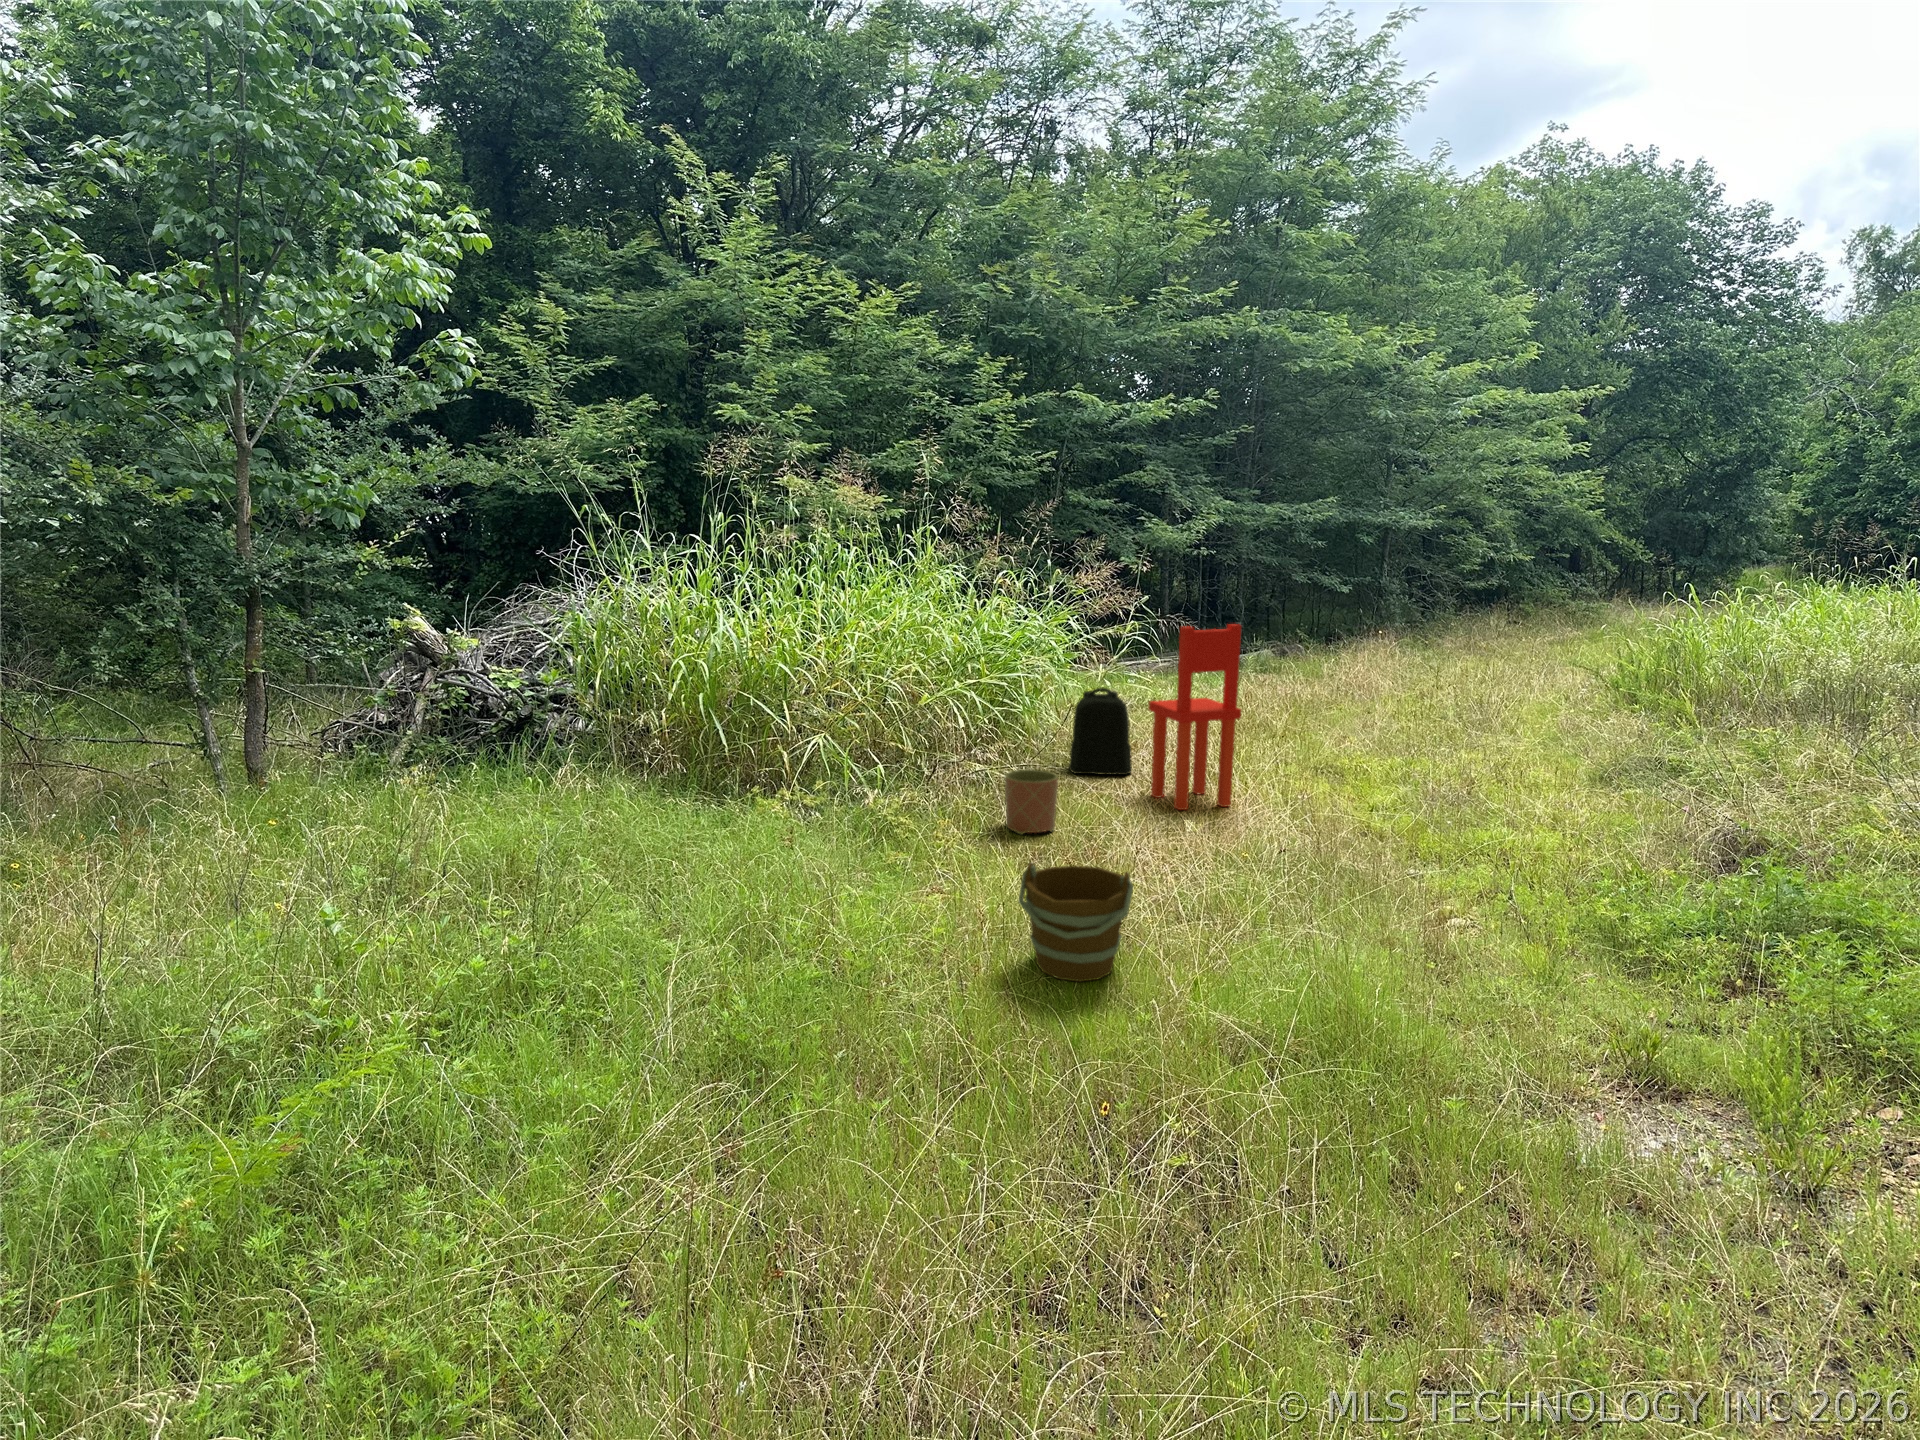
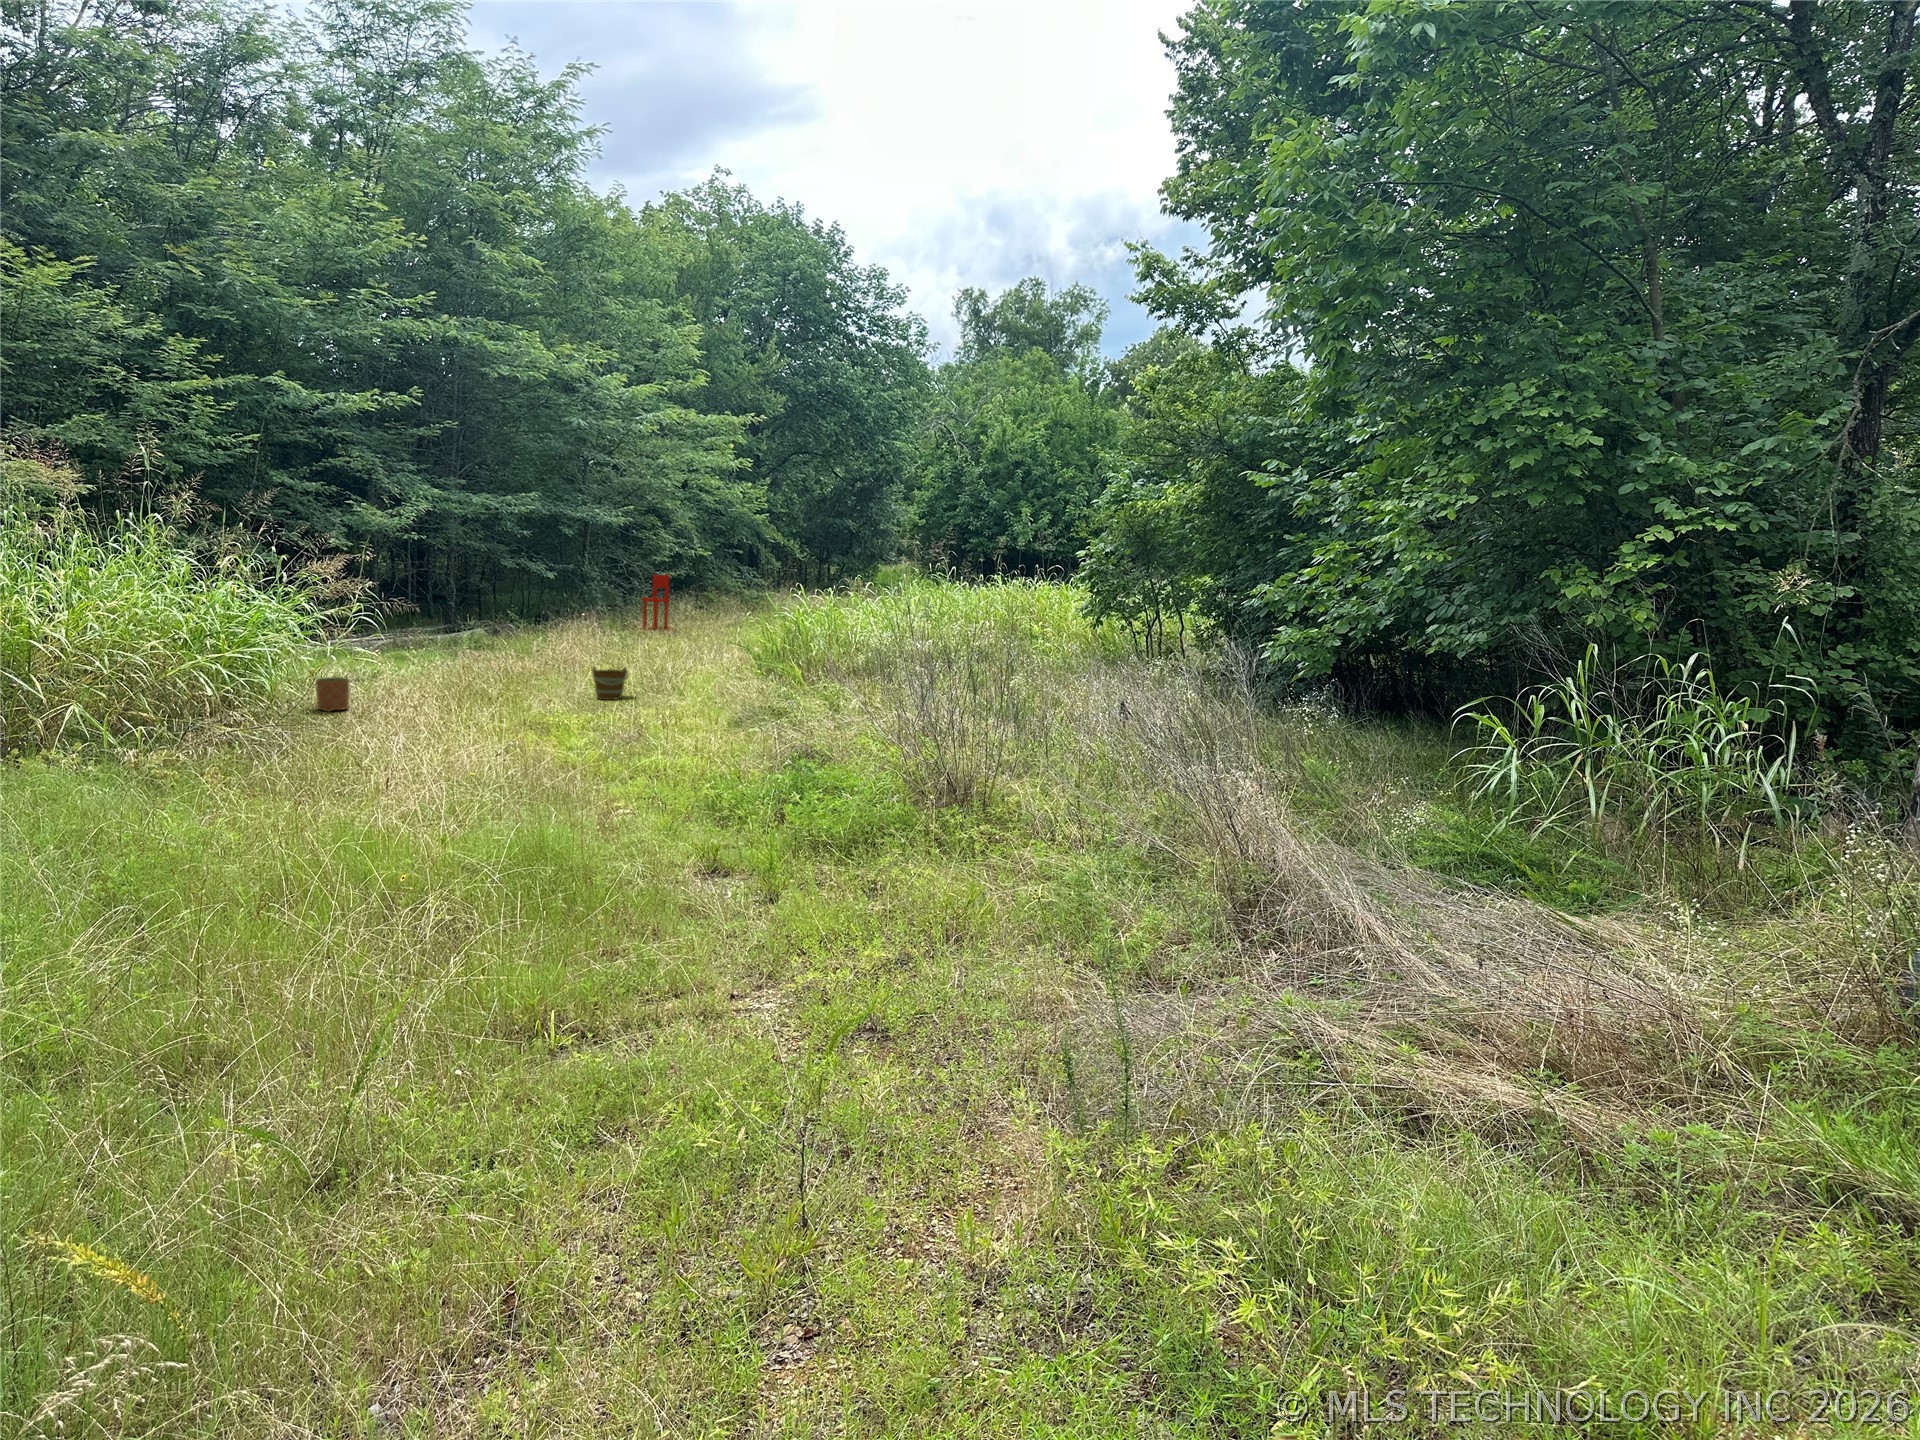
chair: present [1148,624,1242,810] -> present [641,574,670,629]
backpack: present [1069,687,1132,775] -> none [343,636,387,690]
bucket: present [1018,862,1133,982] -> present [592,667,628,700]

